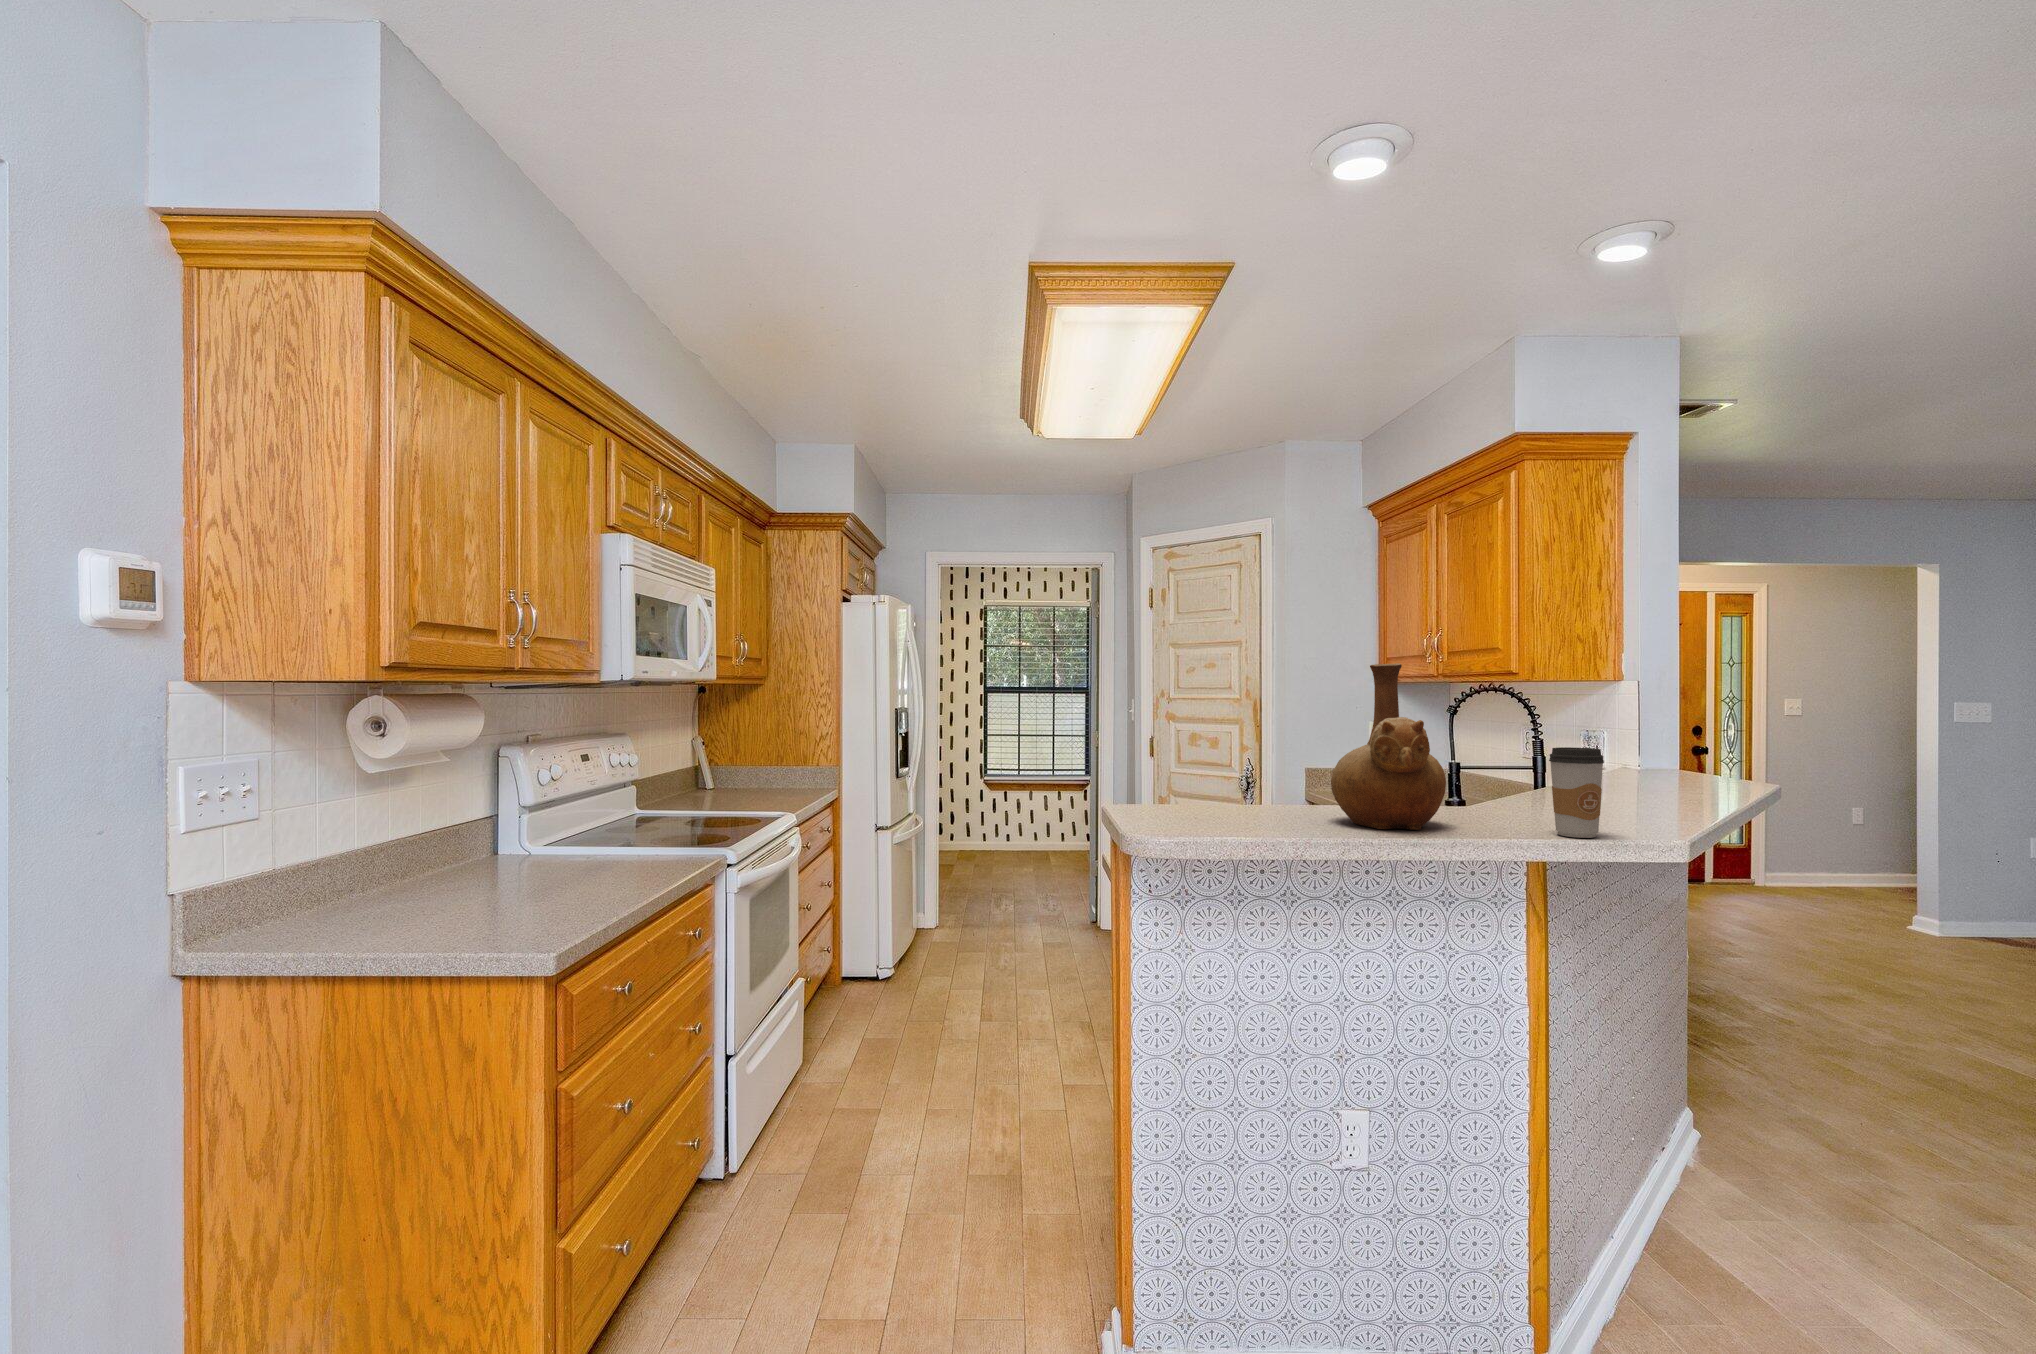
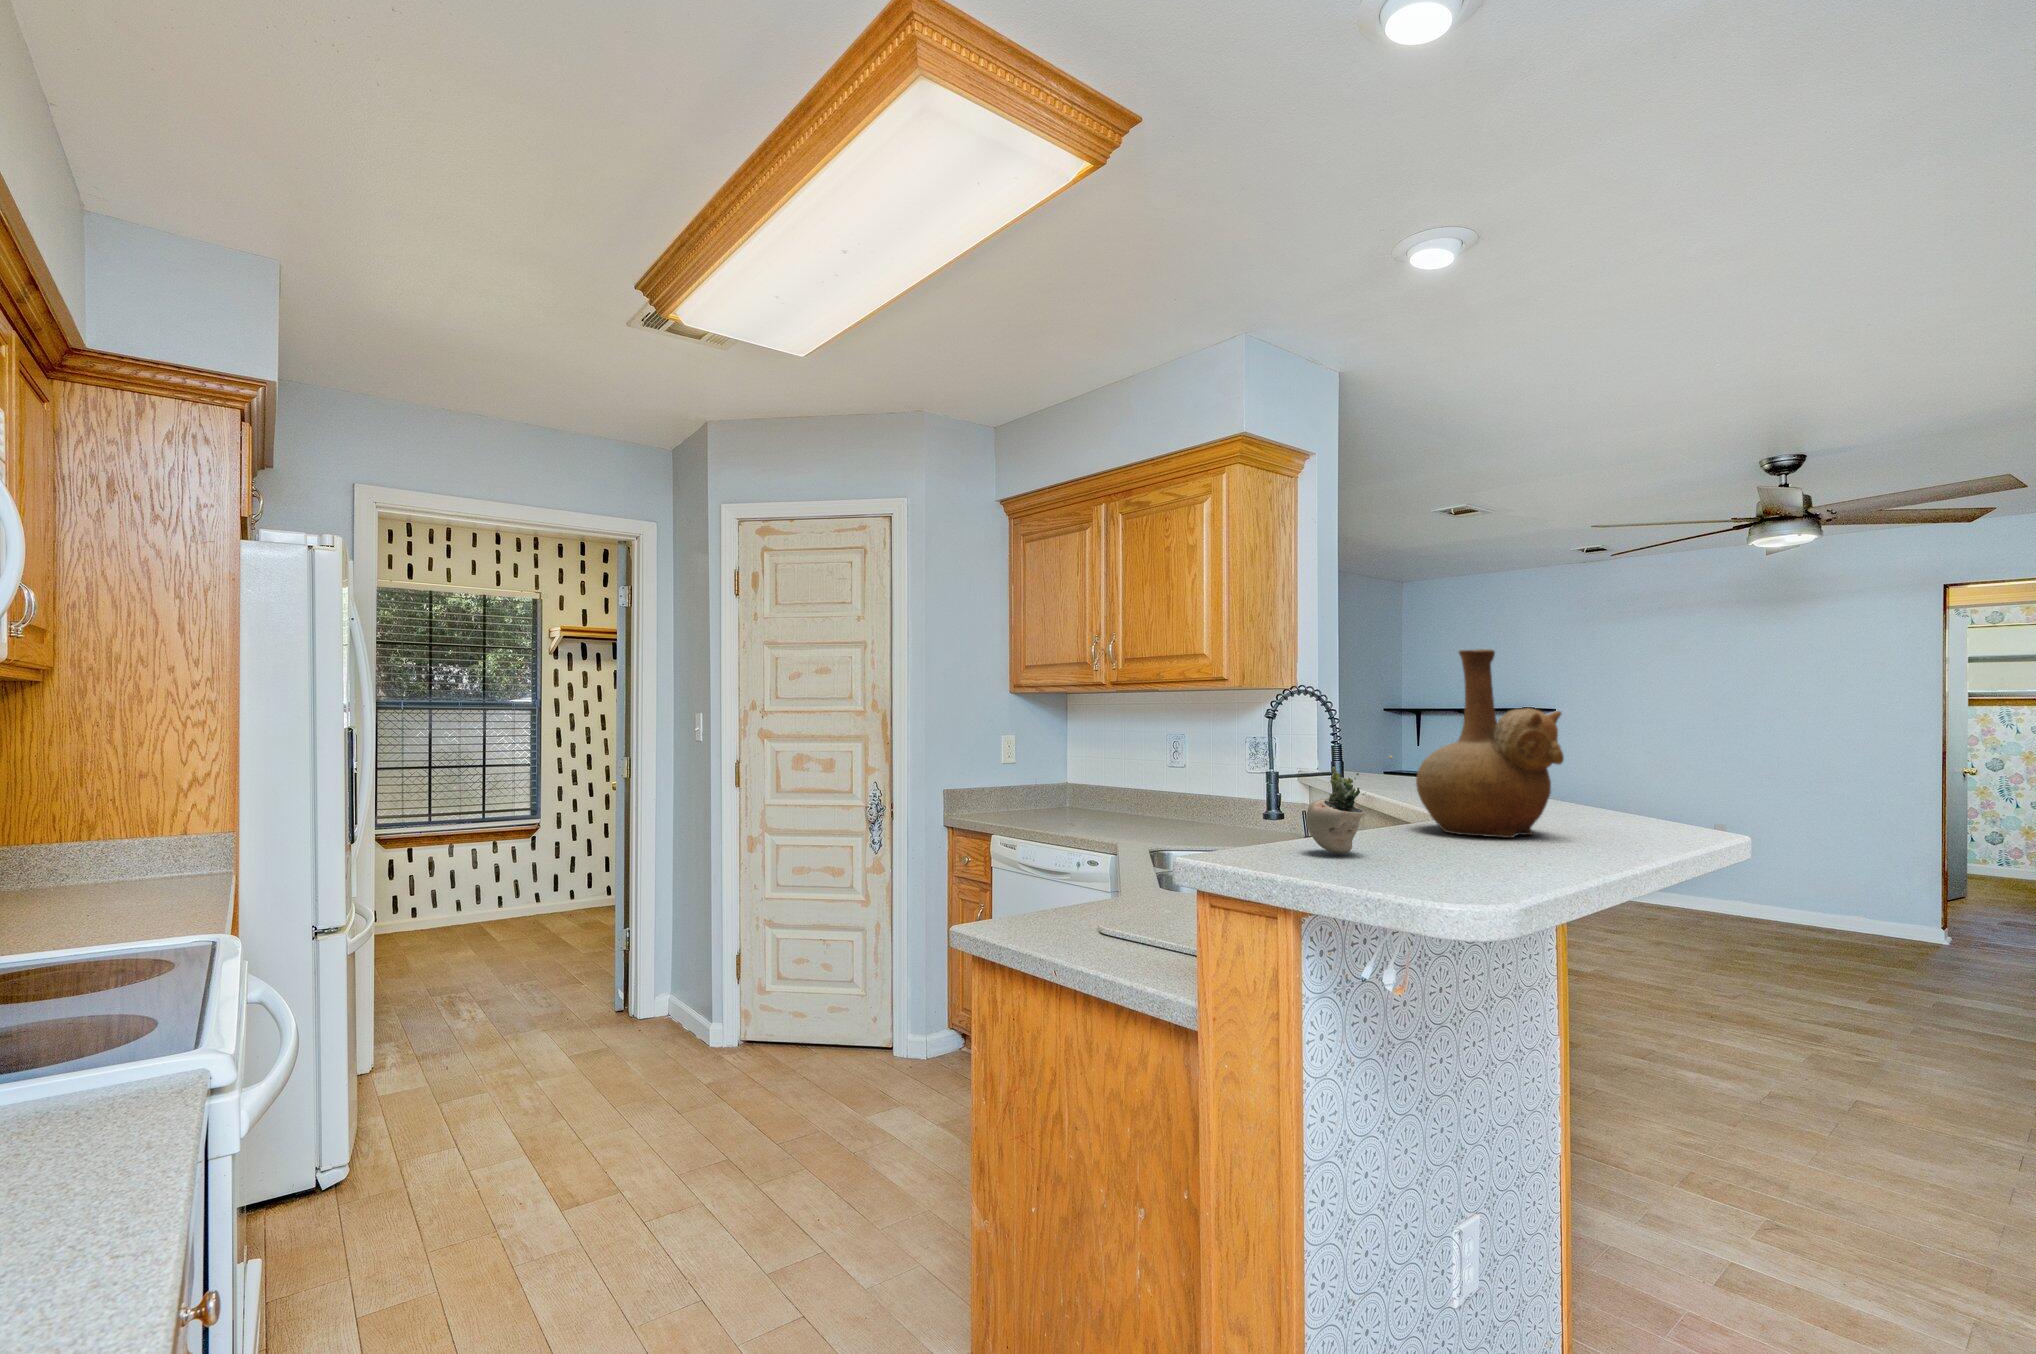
coffee cup: present [1549,747,1604,838] -> none [1605,737,1662,828]
succulent plant: none [1157,752,1245,823] -> present [1306,756,1393,854]

